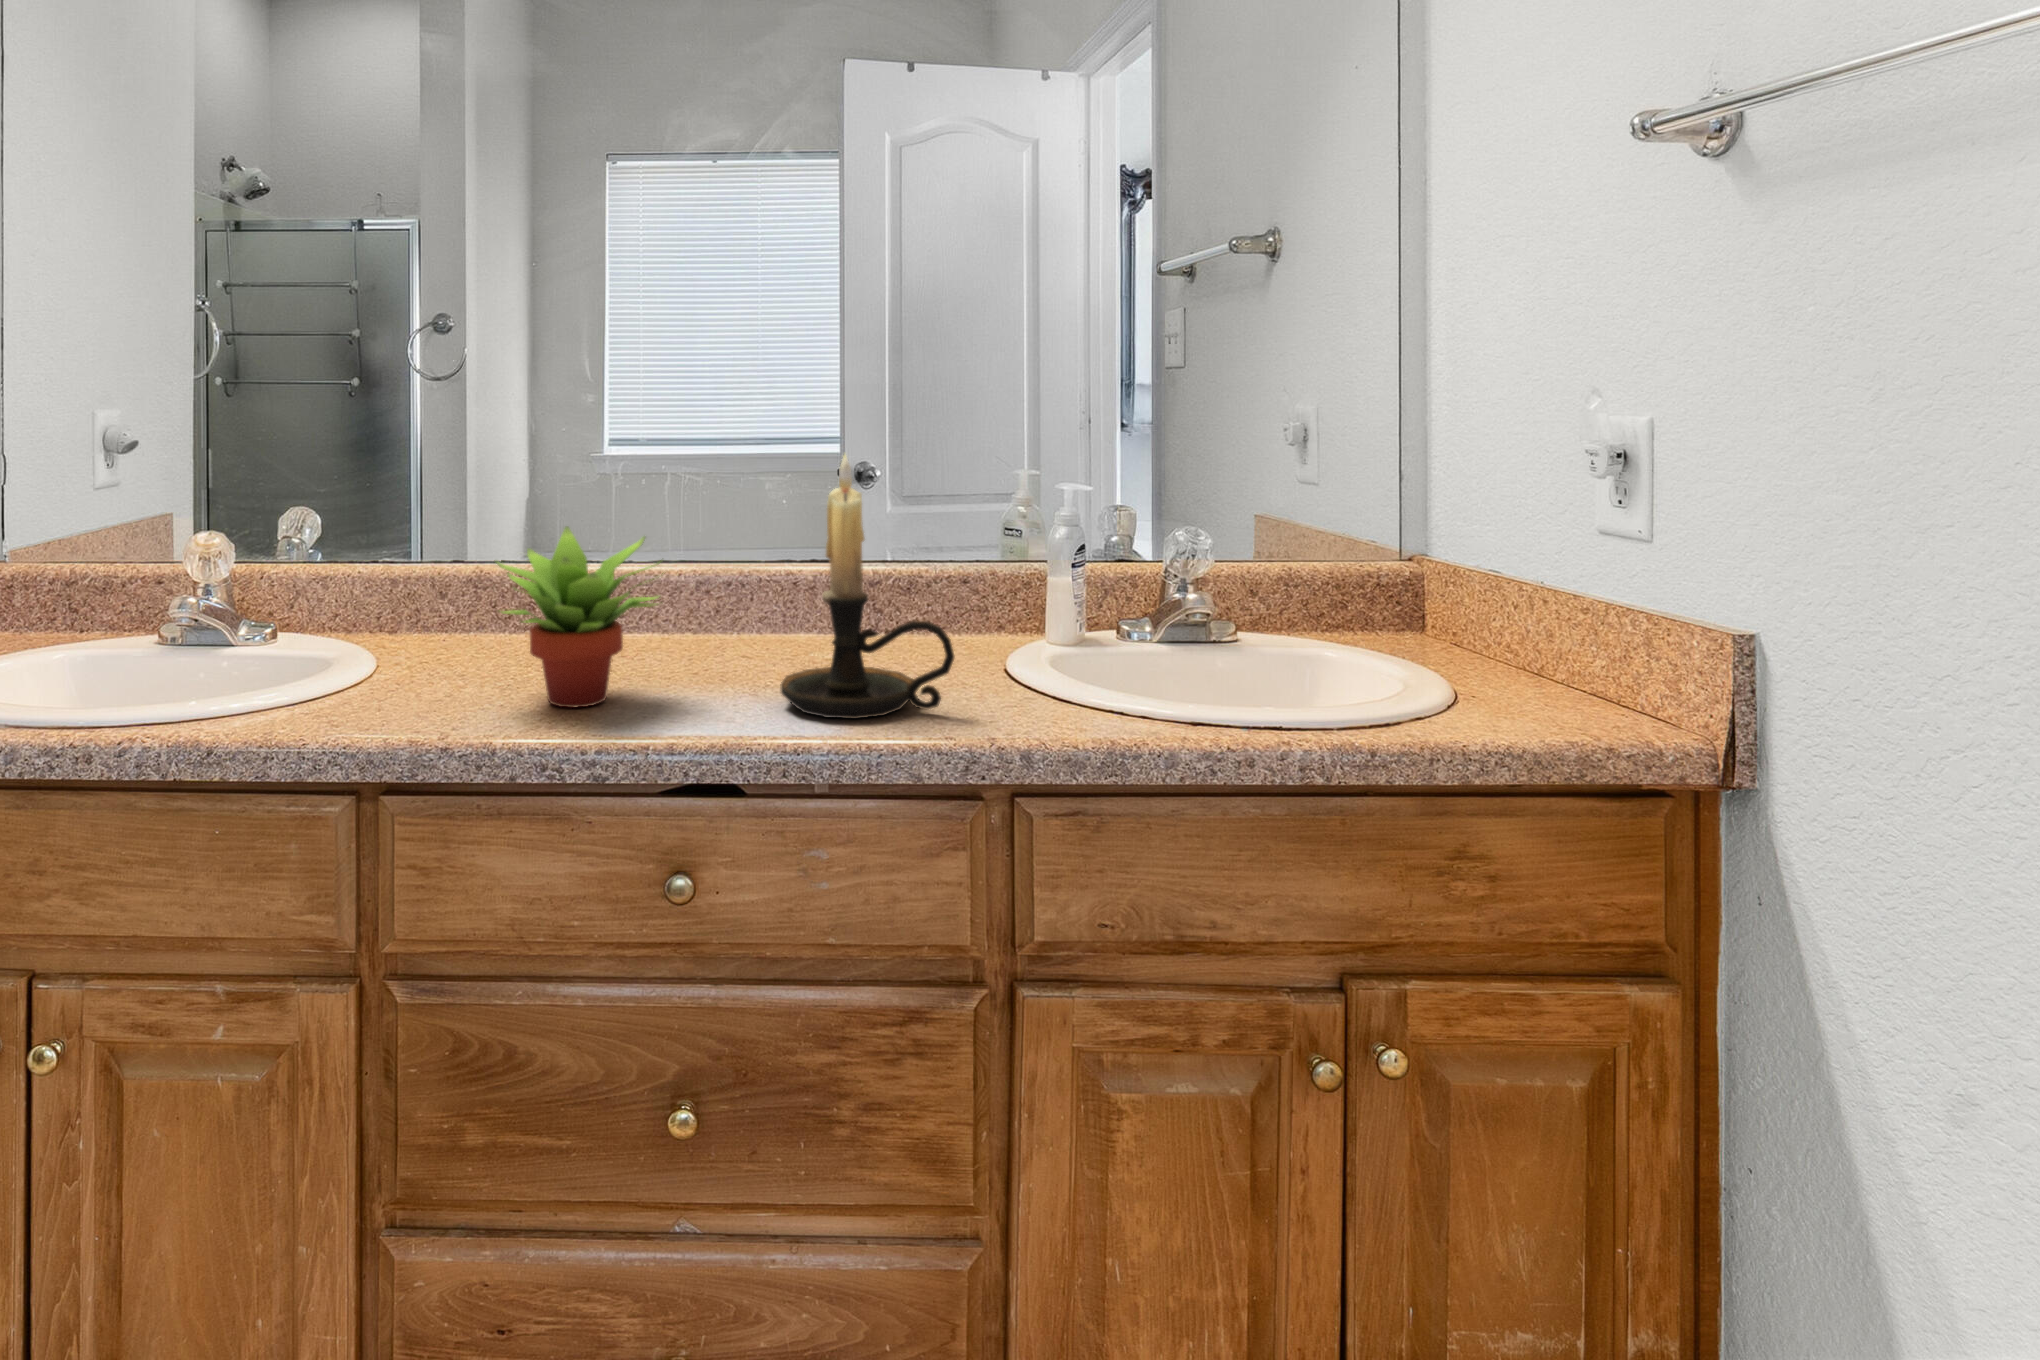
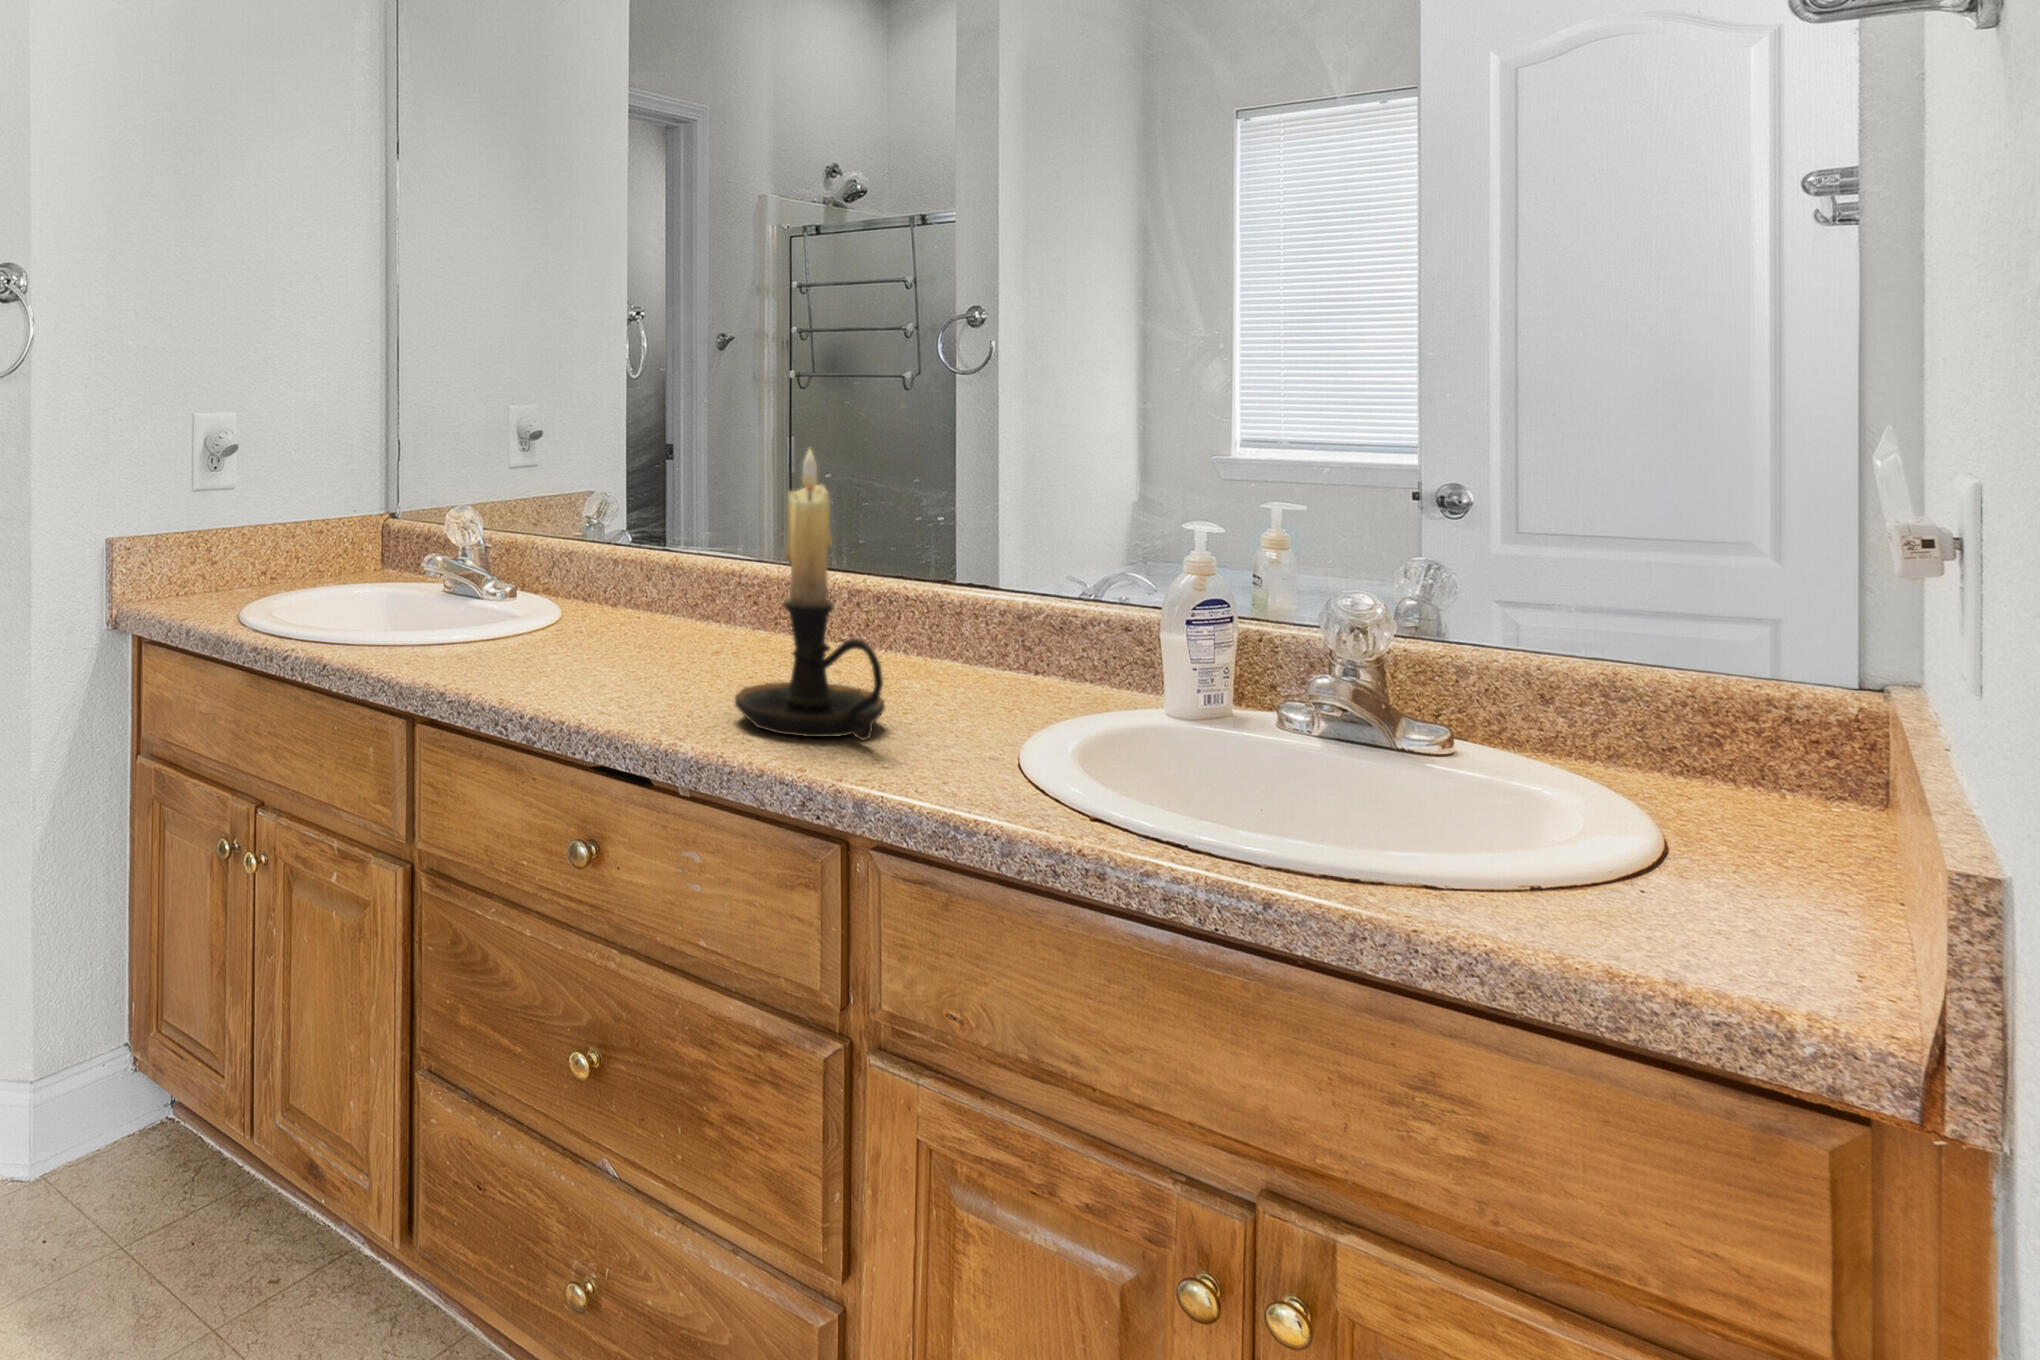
succulent plant: present [495,526,663,708] -> none [523,508,686,680]

